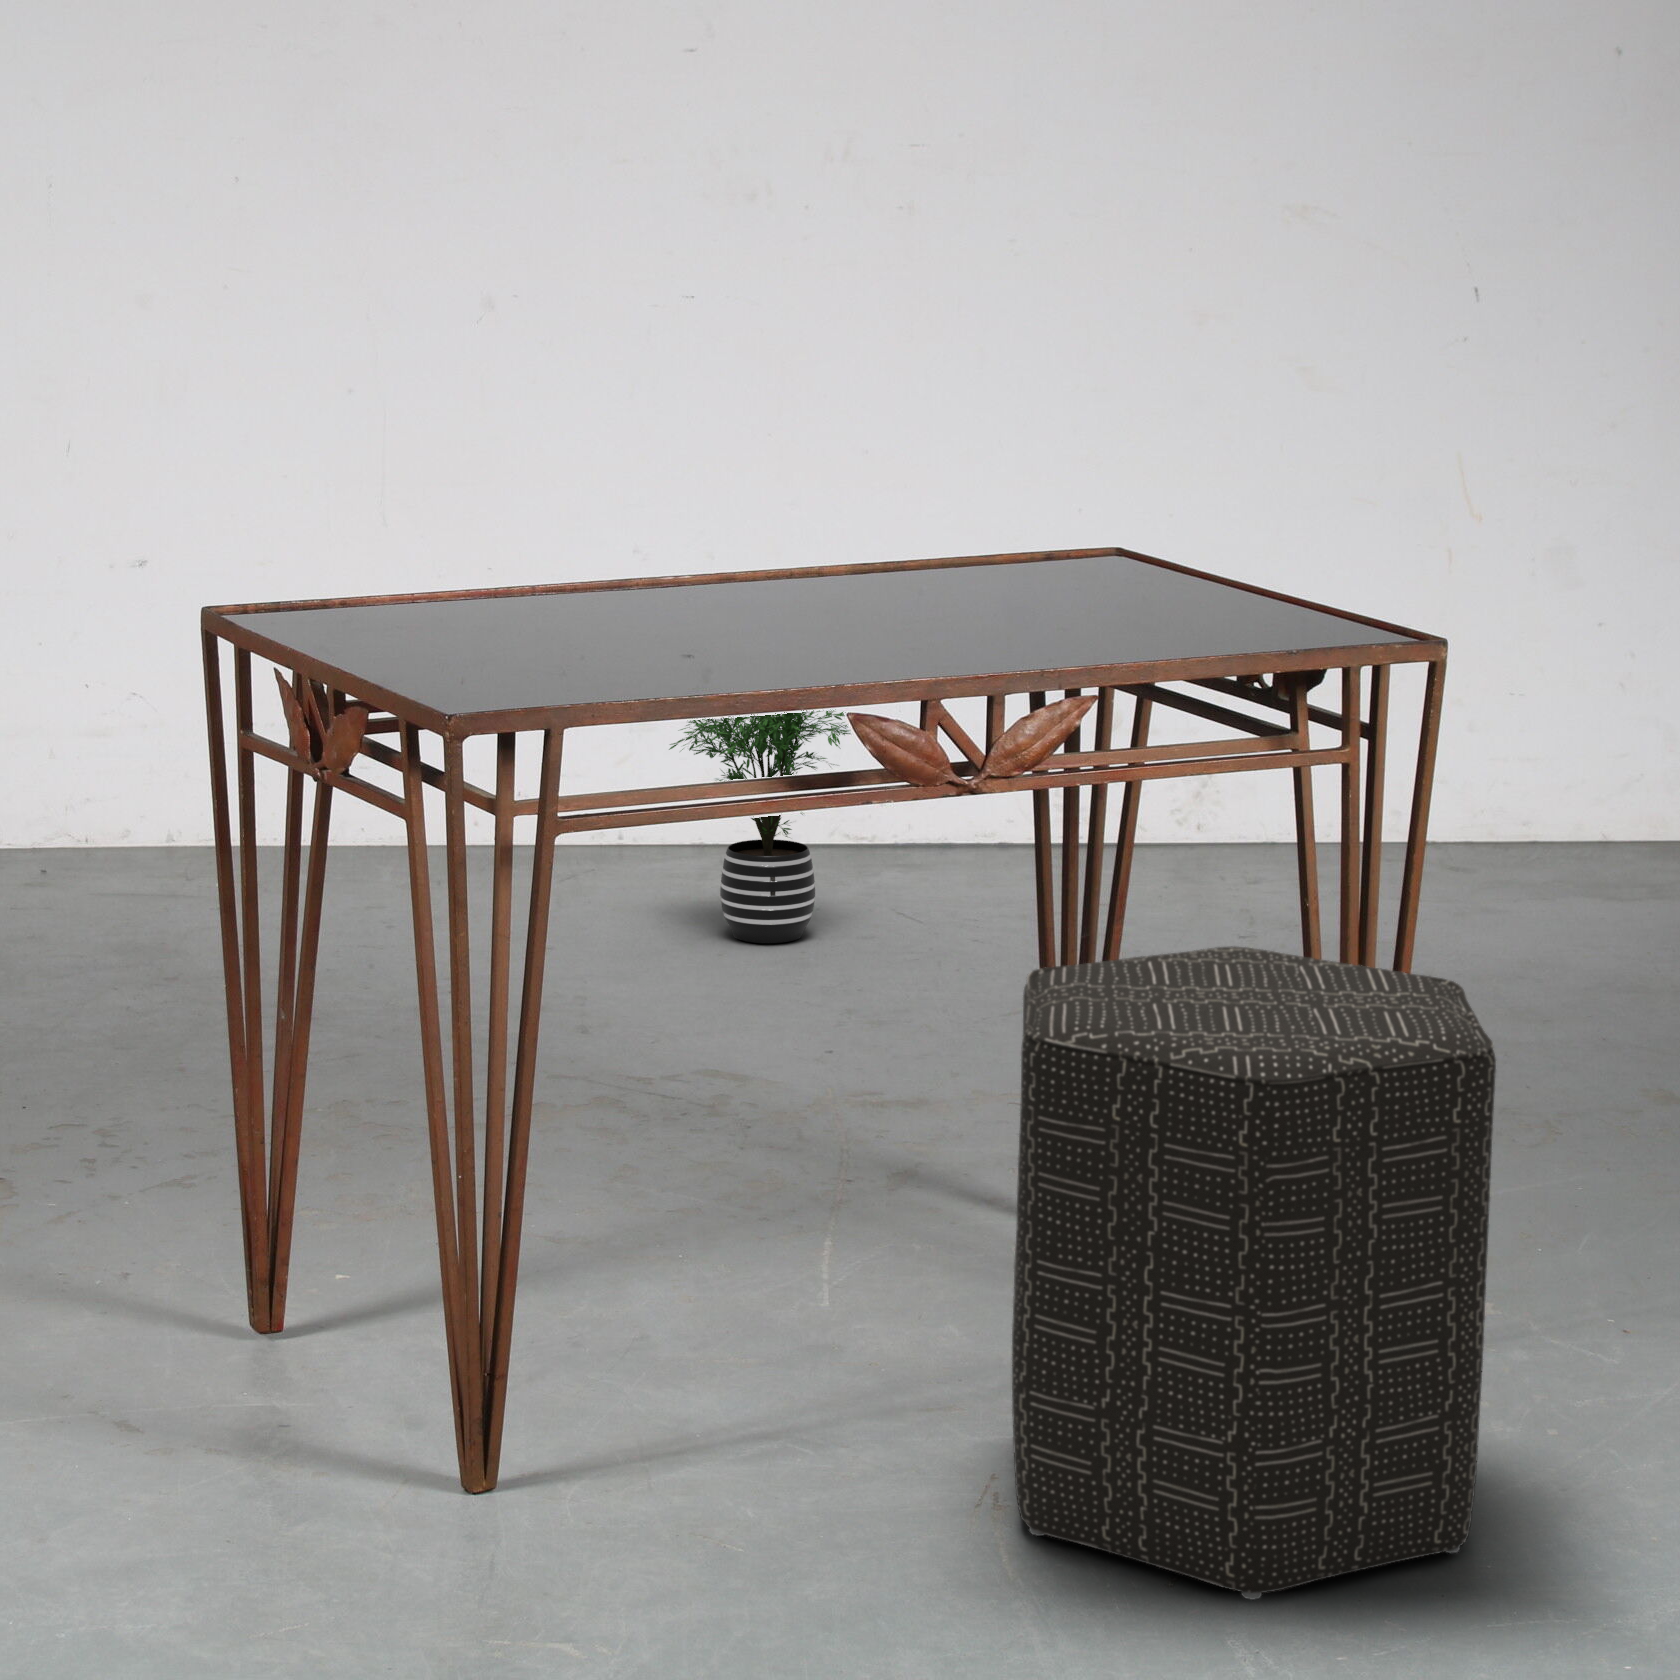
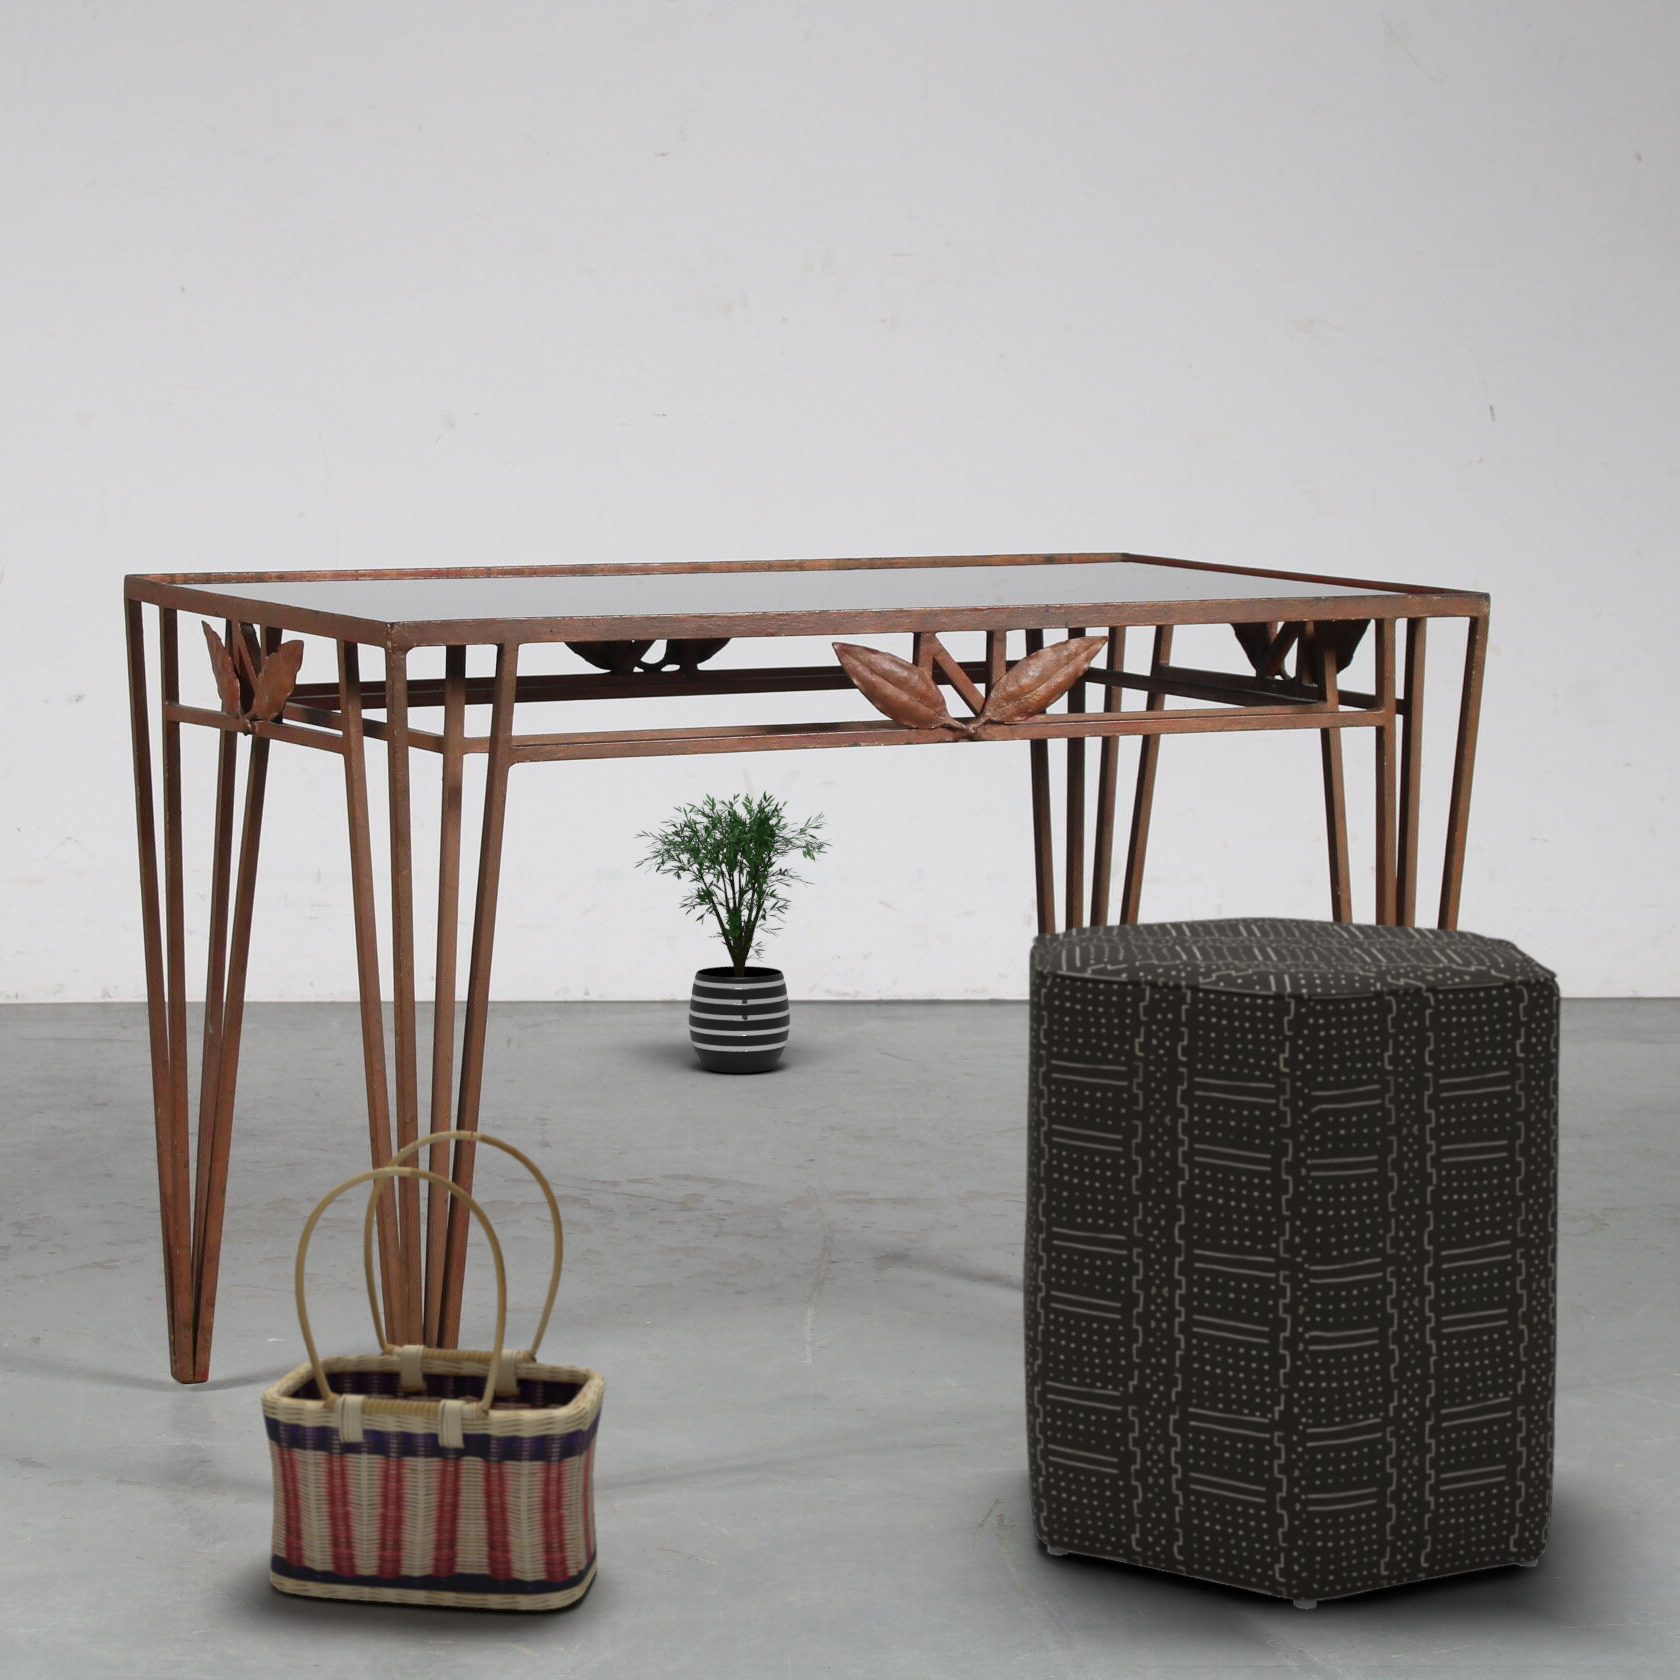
basket: none [339,1167,641,1595] -> present [261,1131,605,1610]

